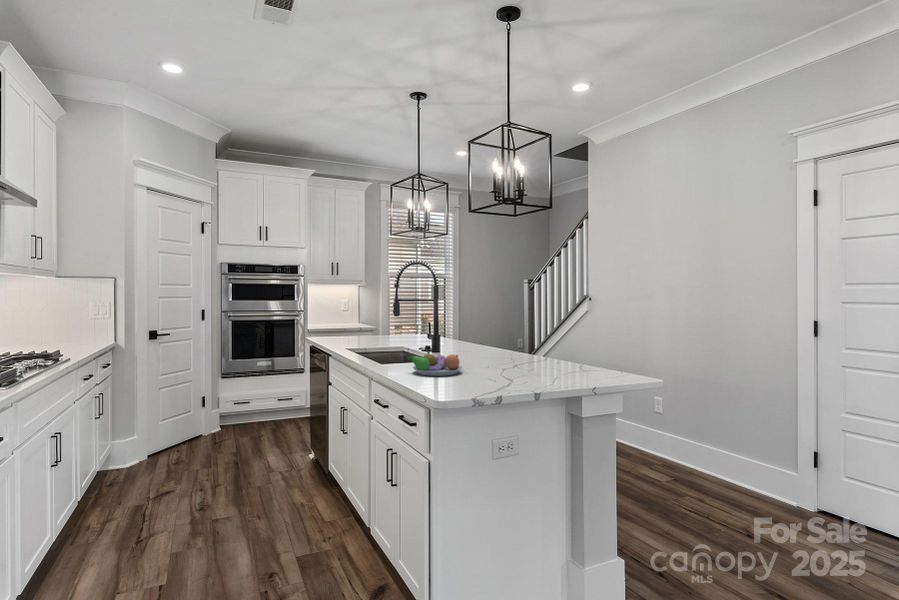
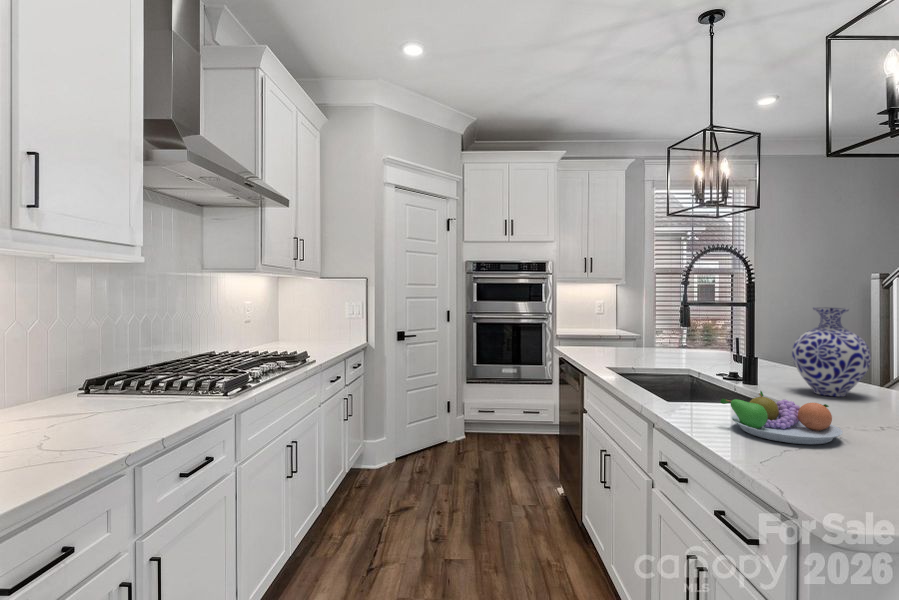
vase: none [455,303,491,355] -> present [792,308,871,396]

